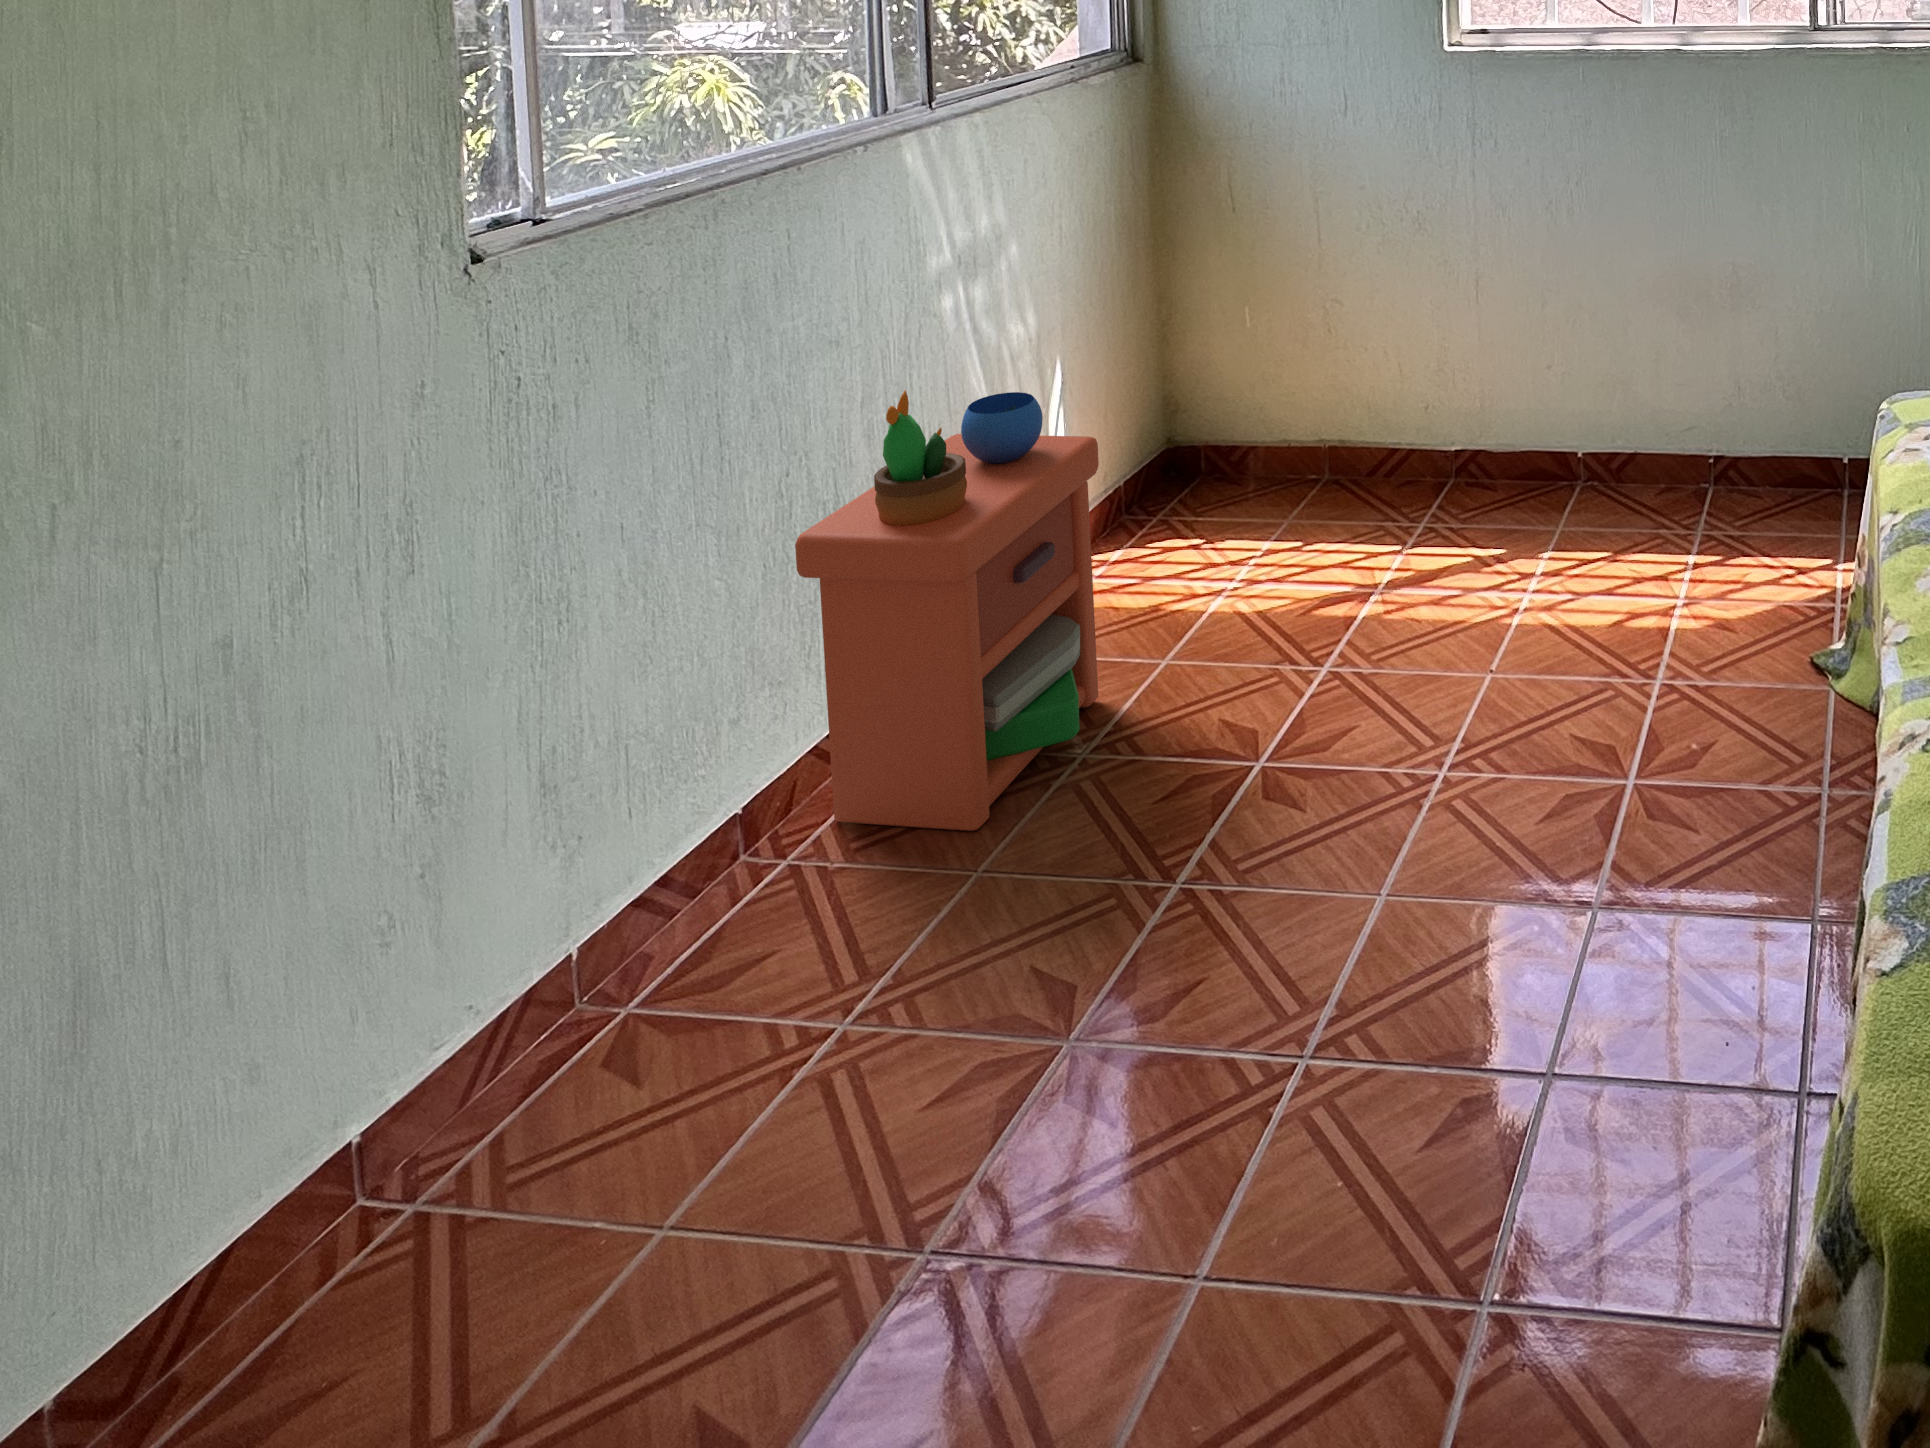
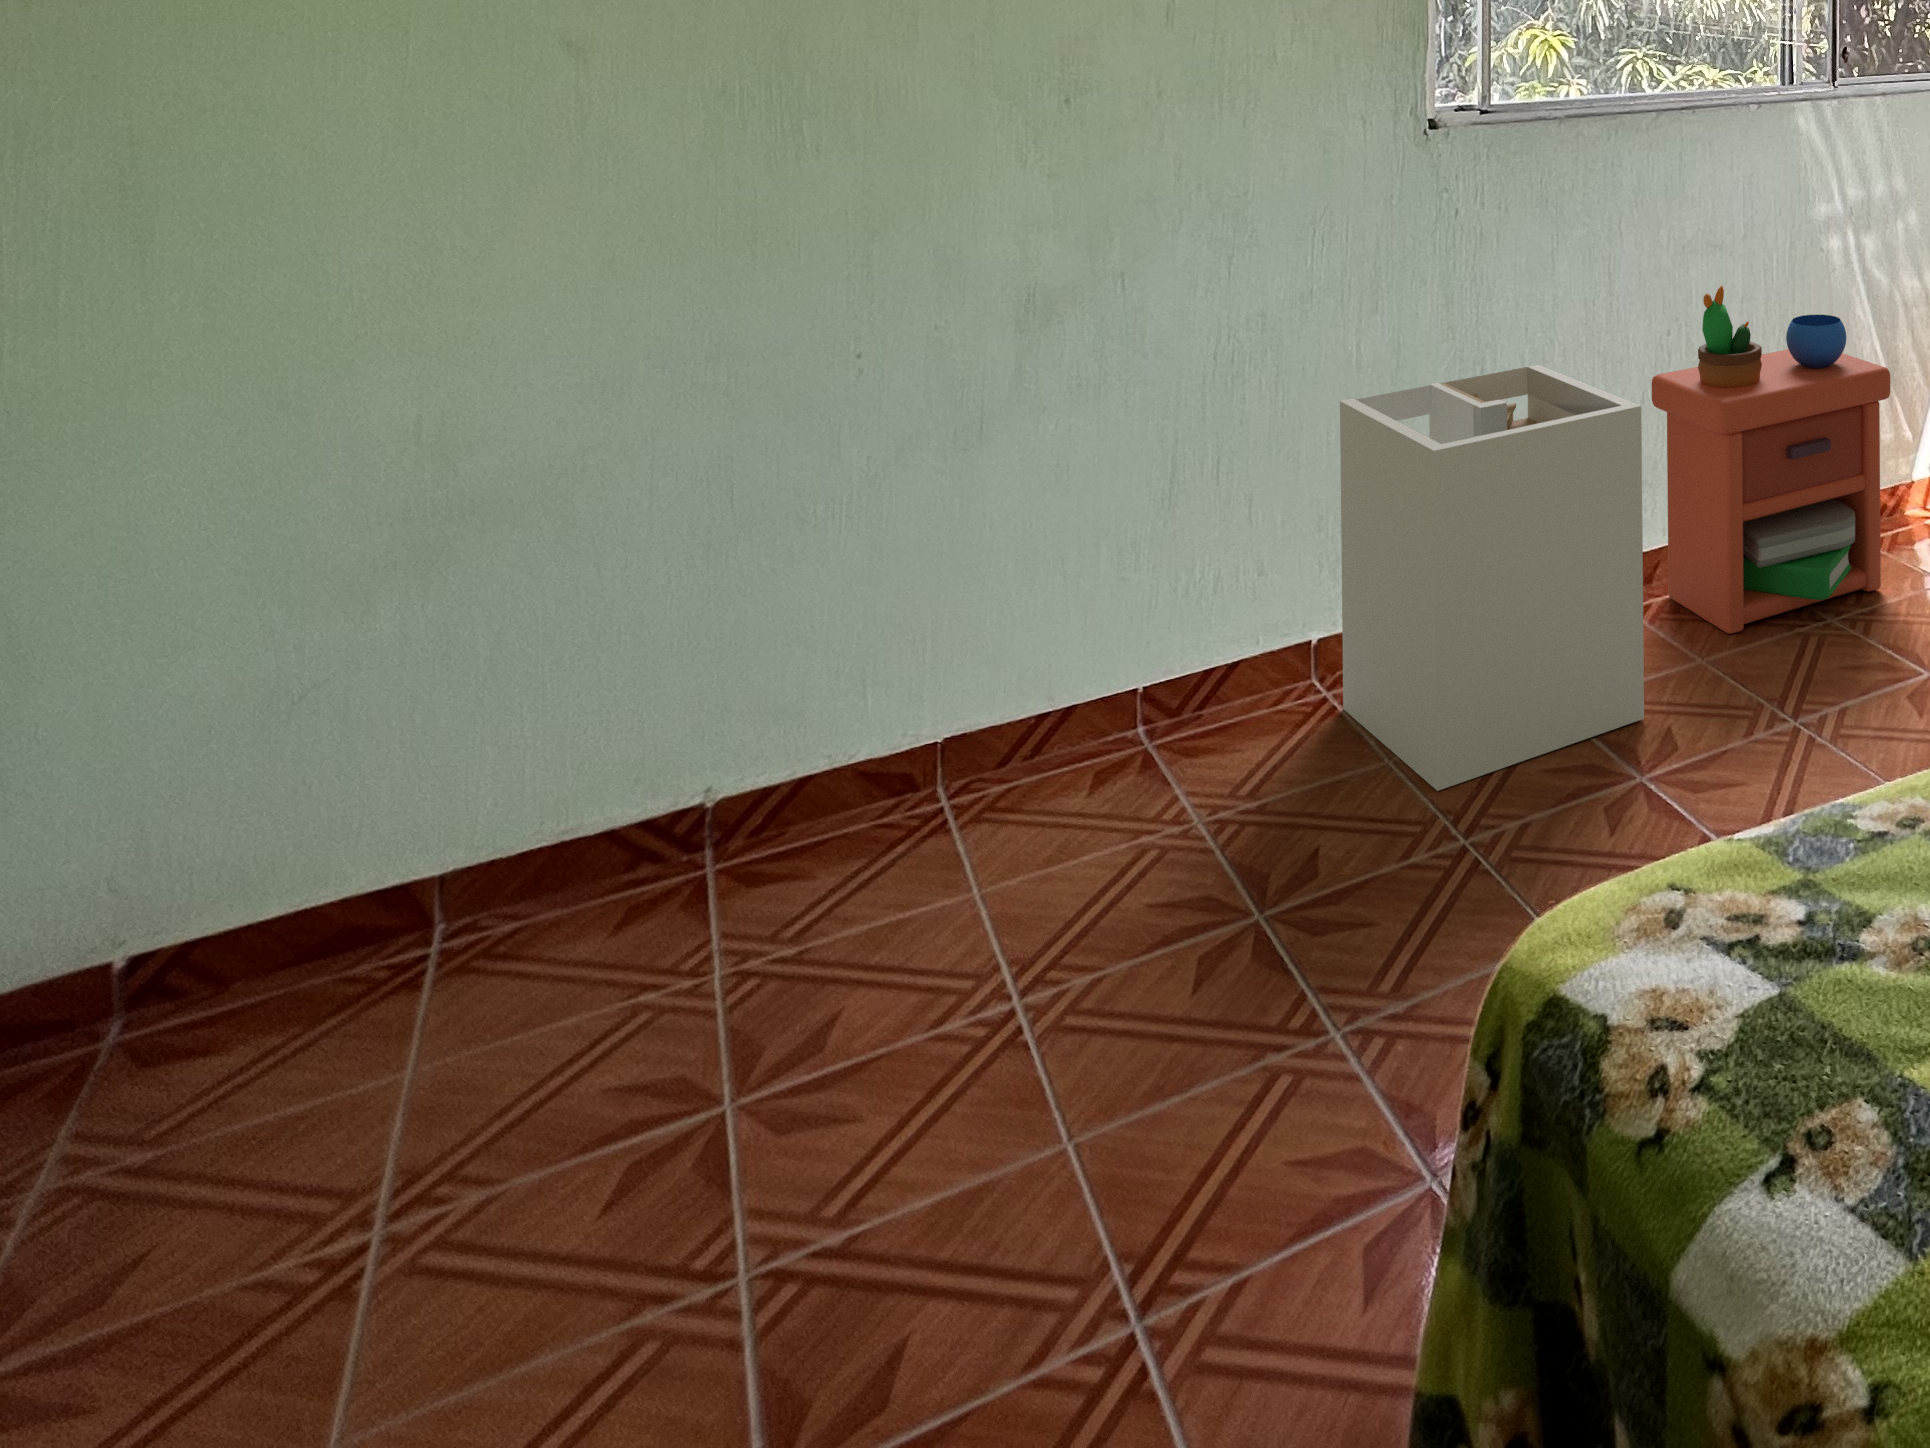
laundry hamper: none [435,574,993,1252] -> present [1340,365,1644,791]

